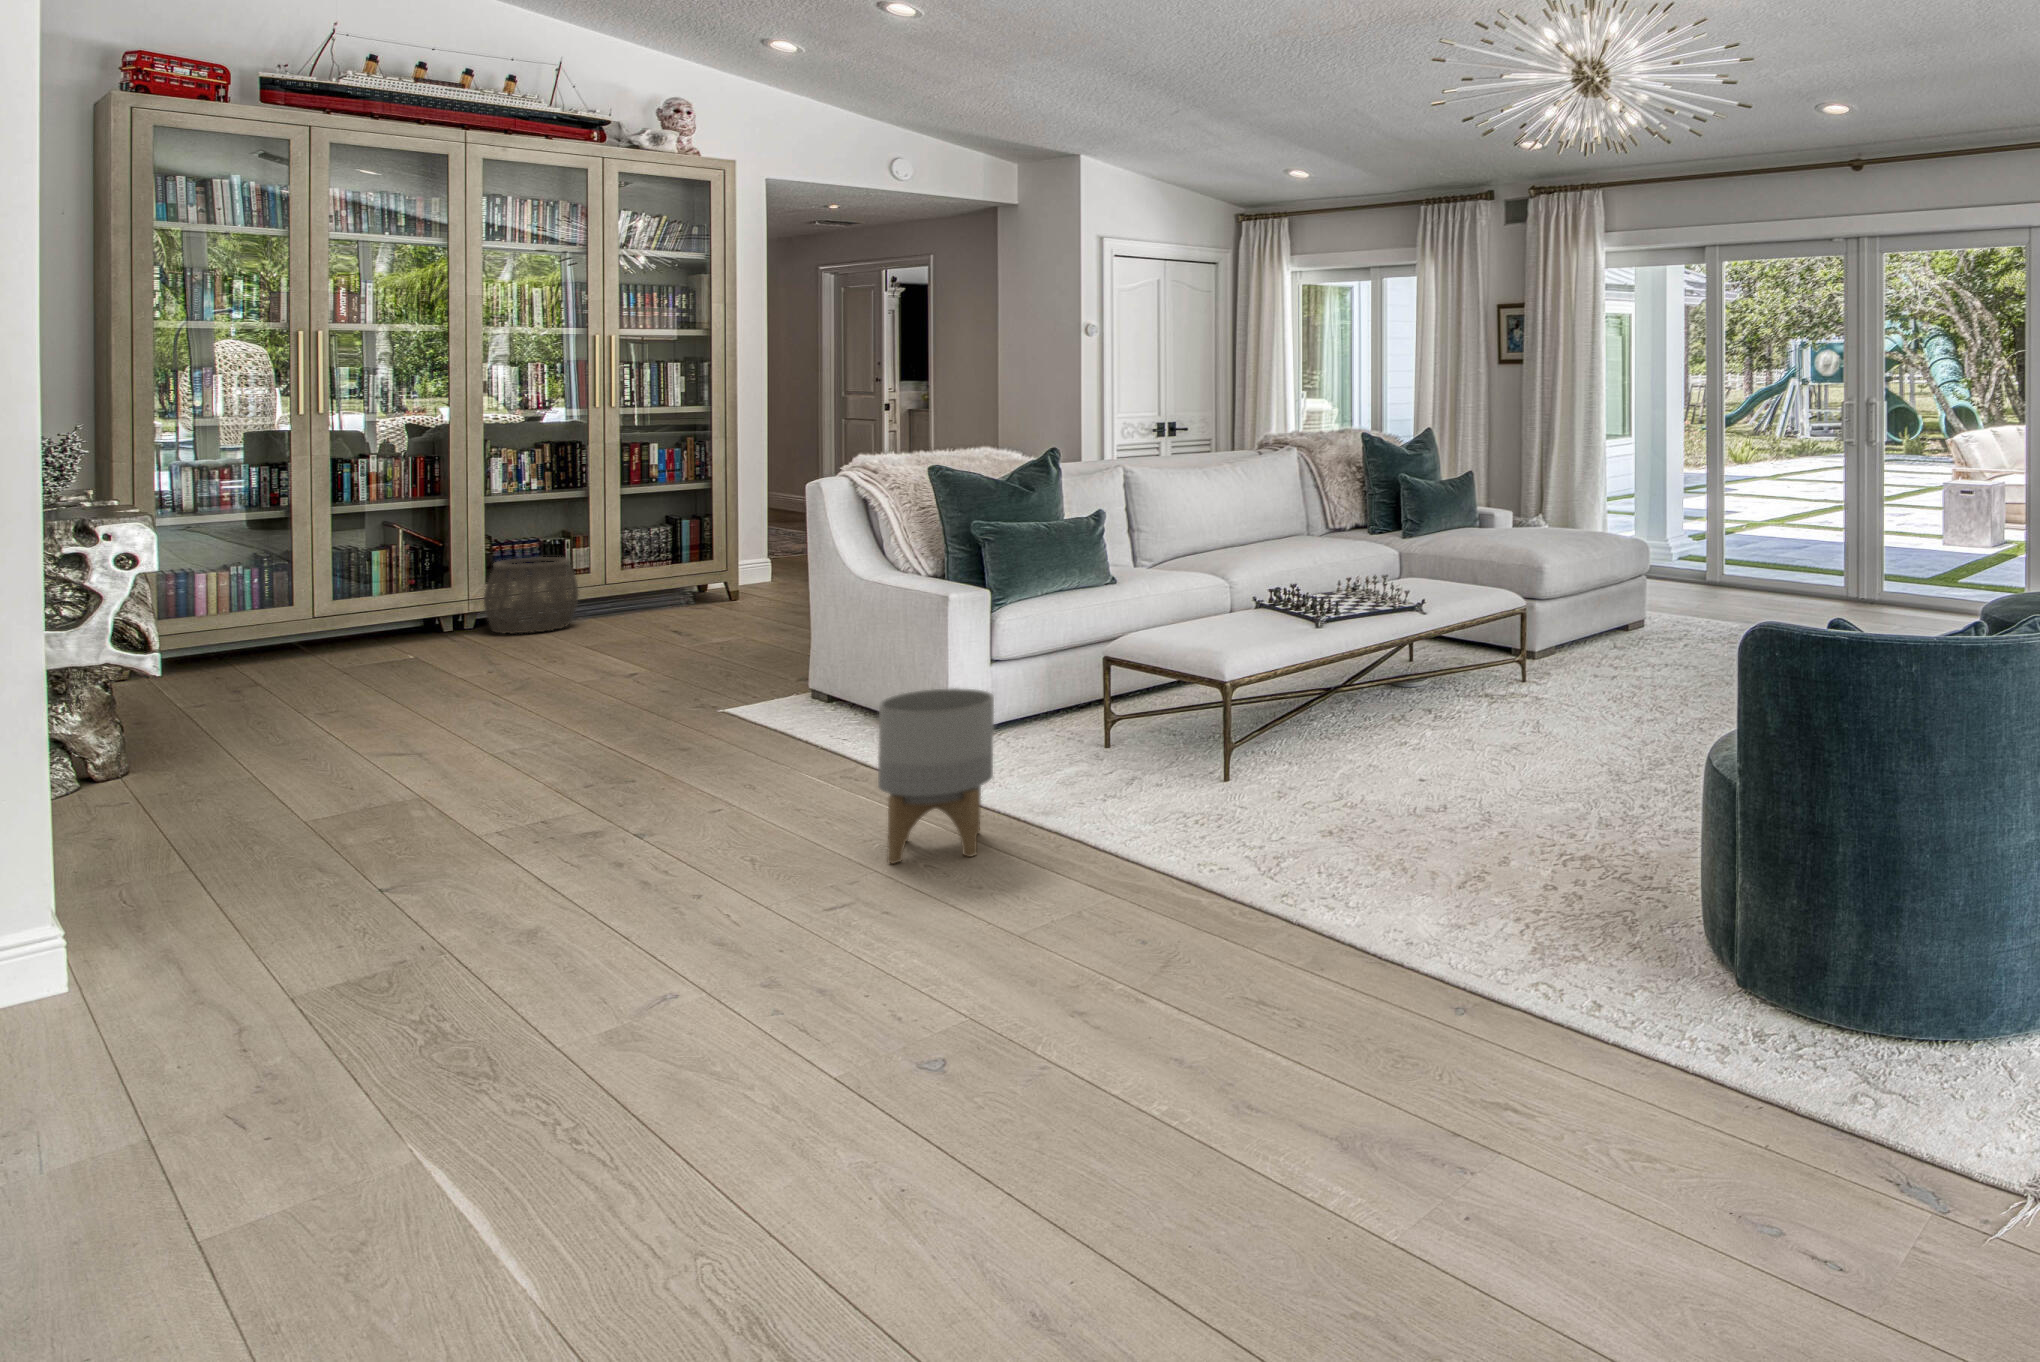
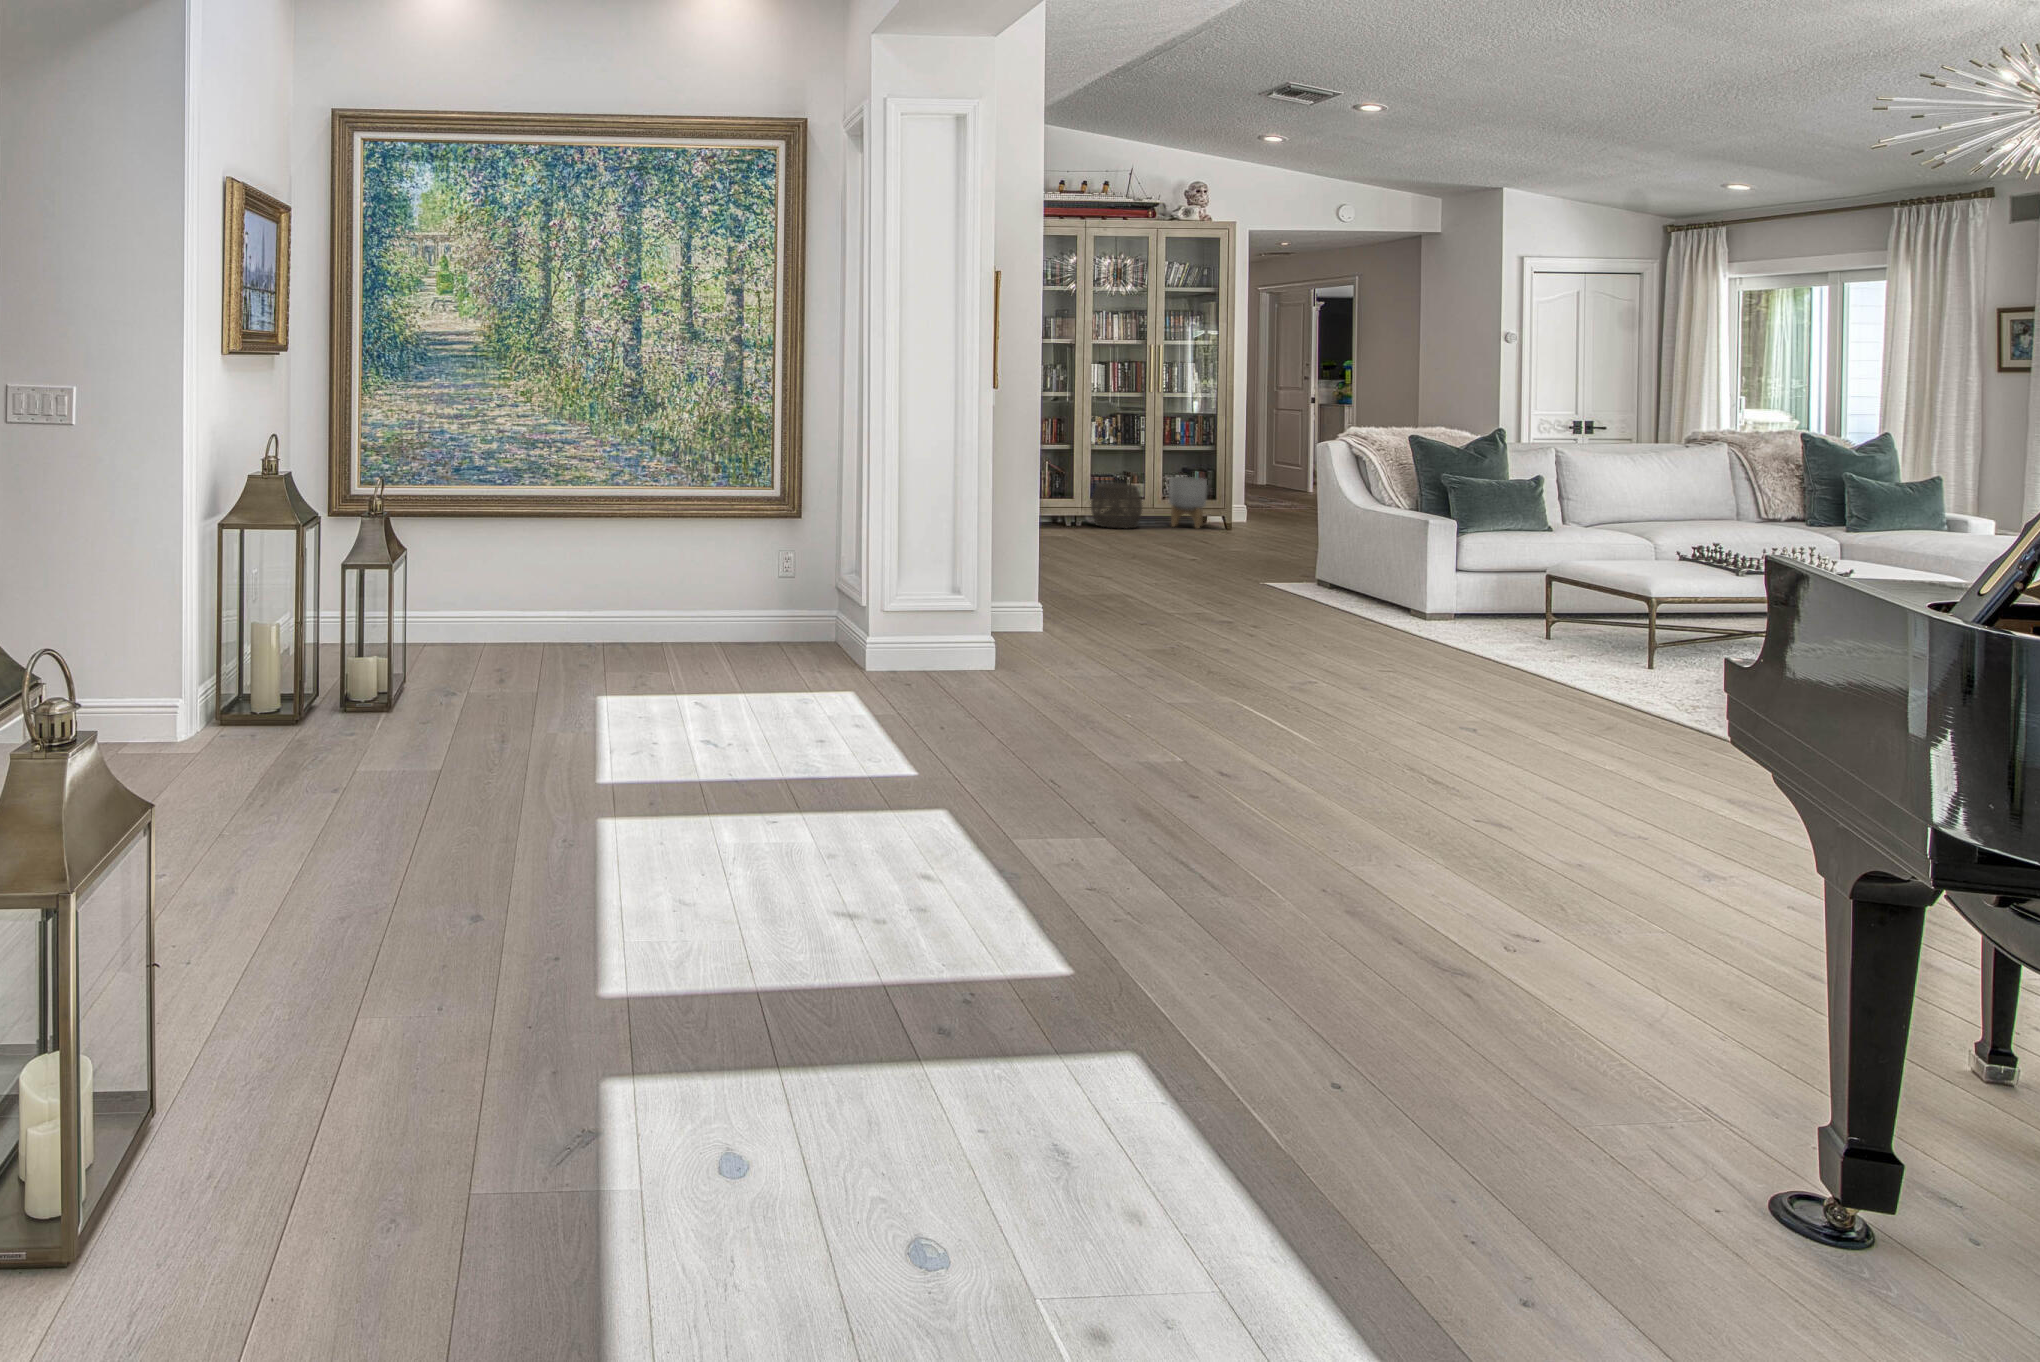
planter: present [878,688,994,863] -> present [1169,477,1207,528]

